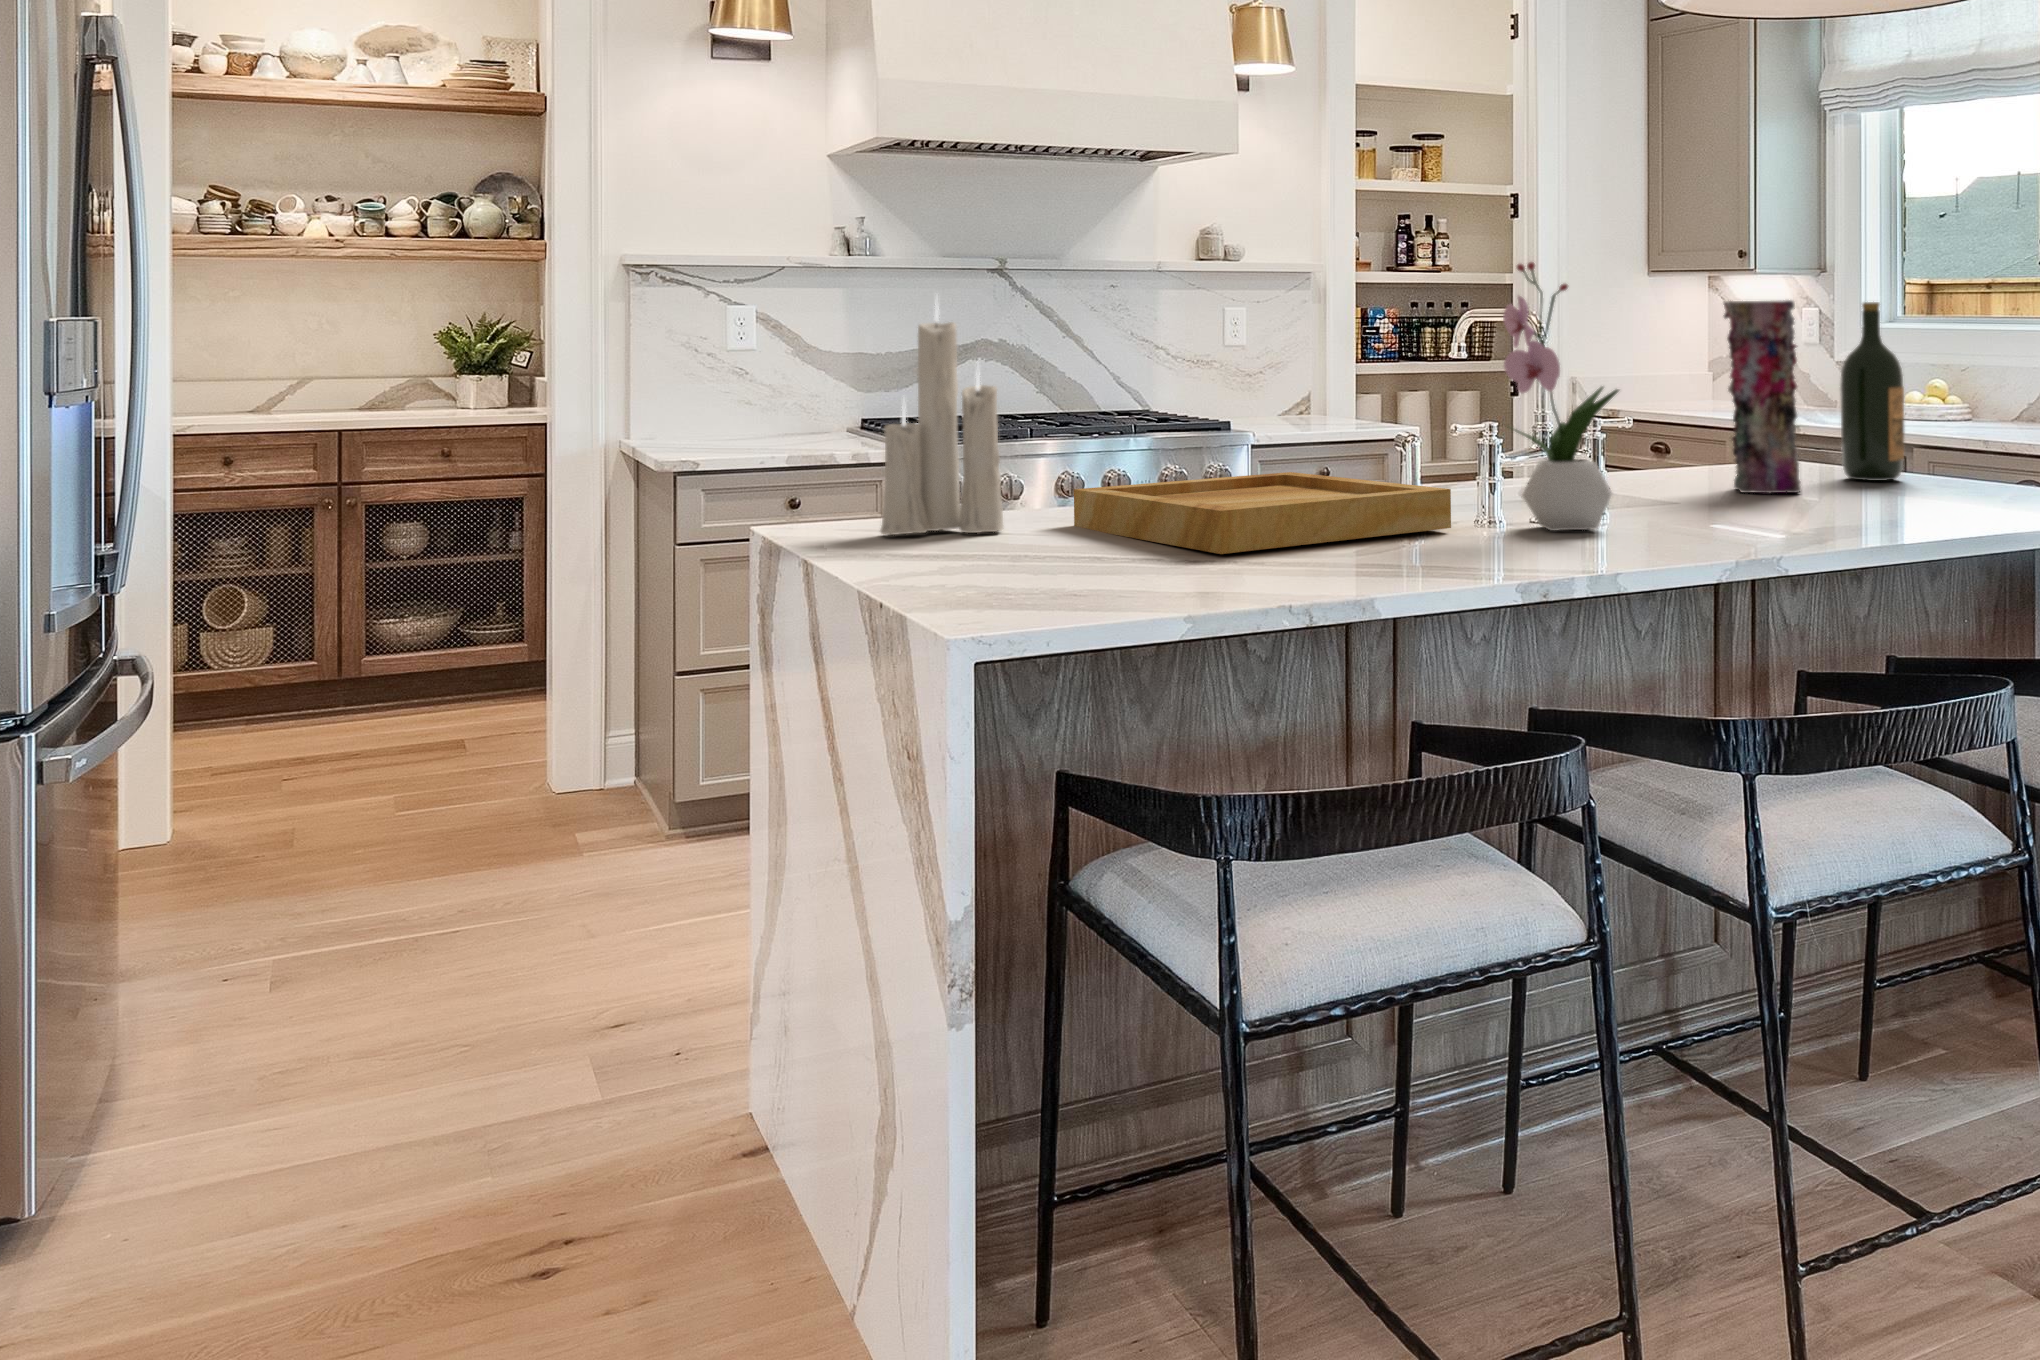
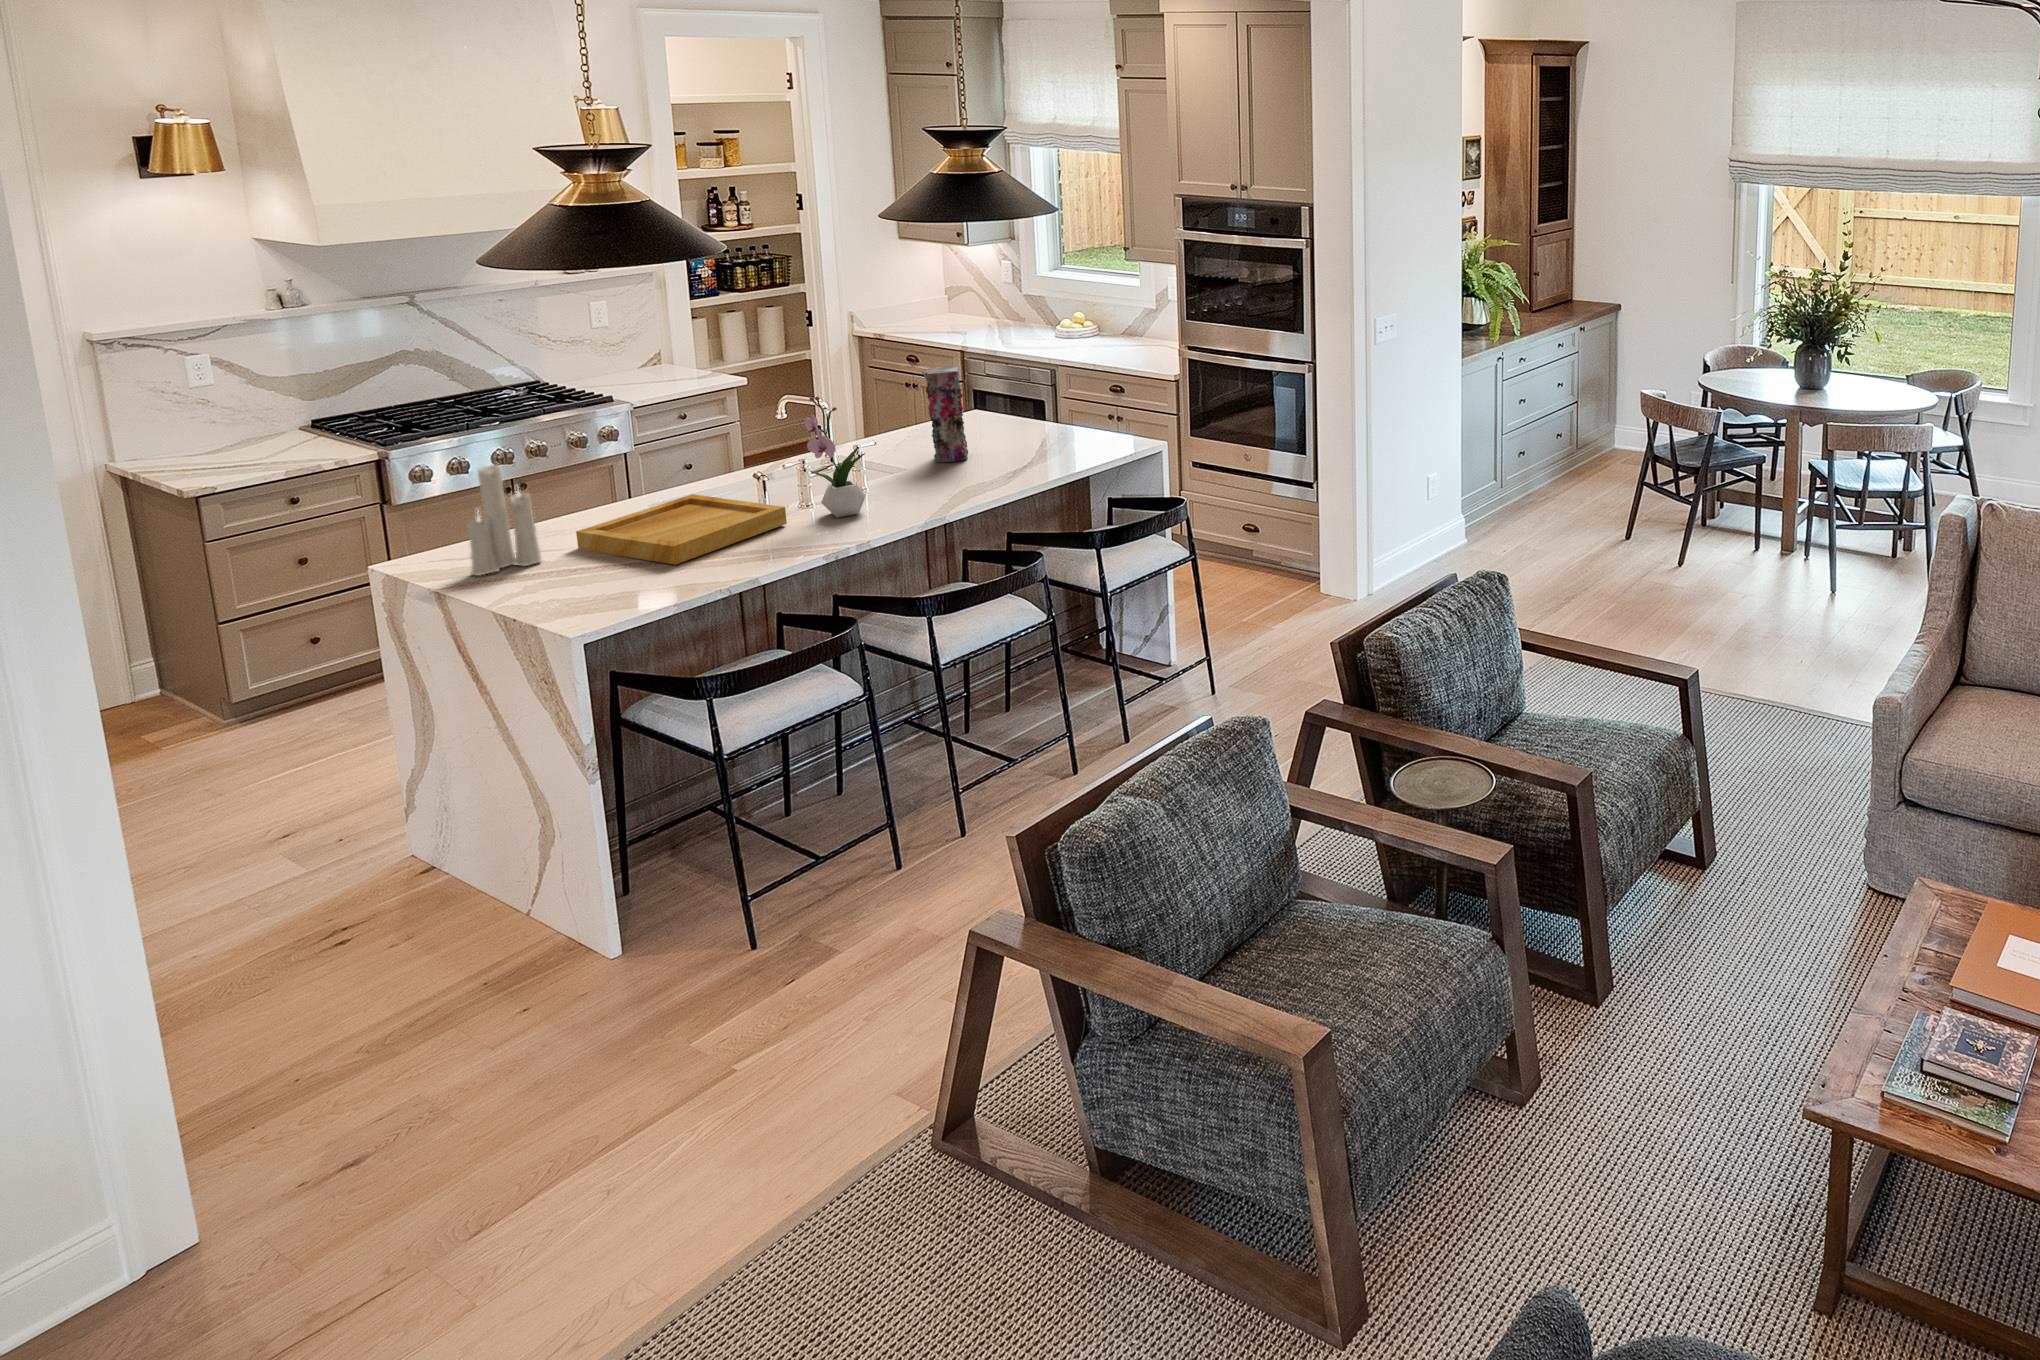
wine bottle: present [1840,302,1904,481] -> none [990,353,1024,440]

